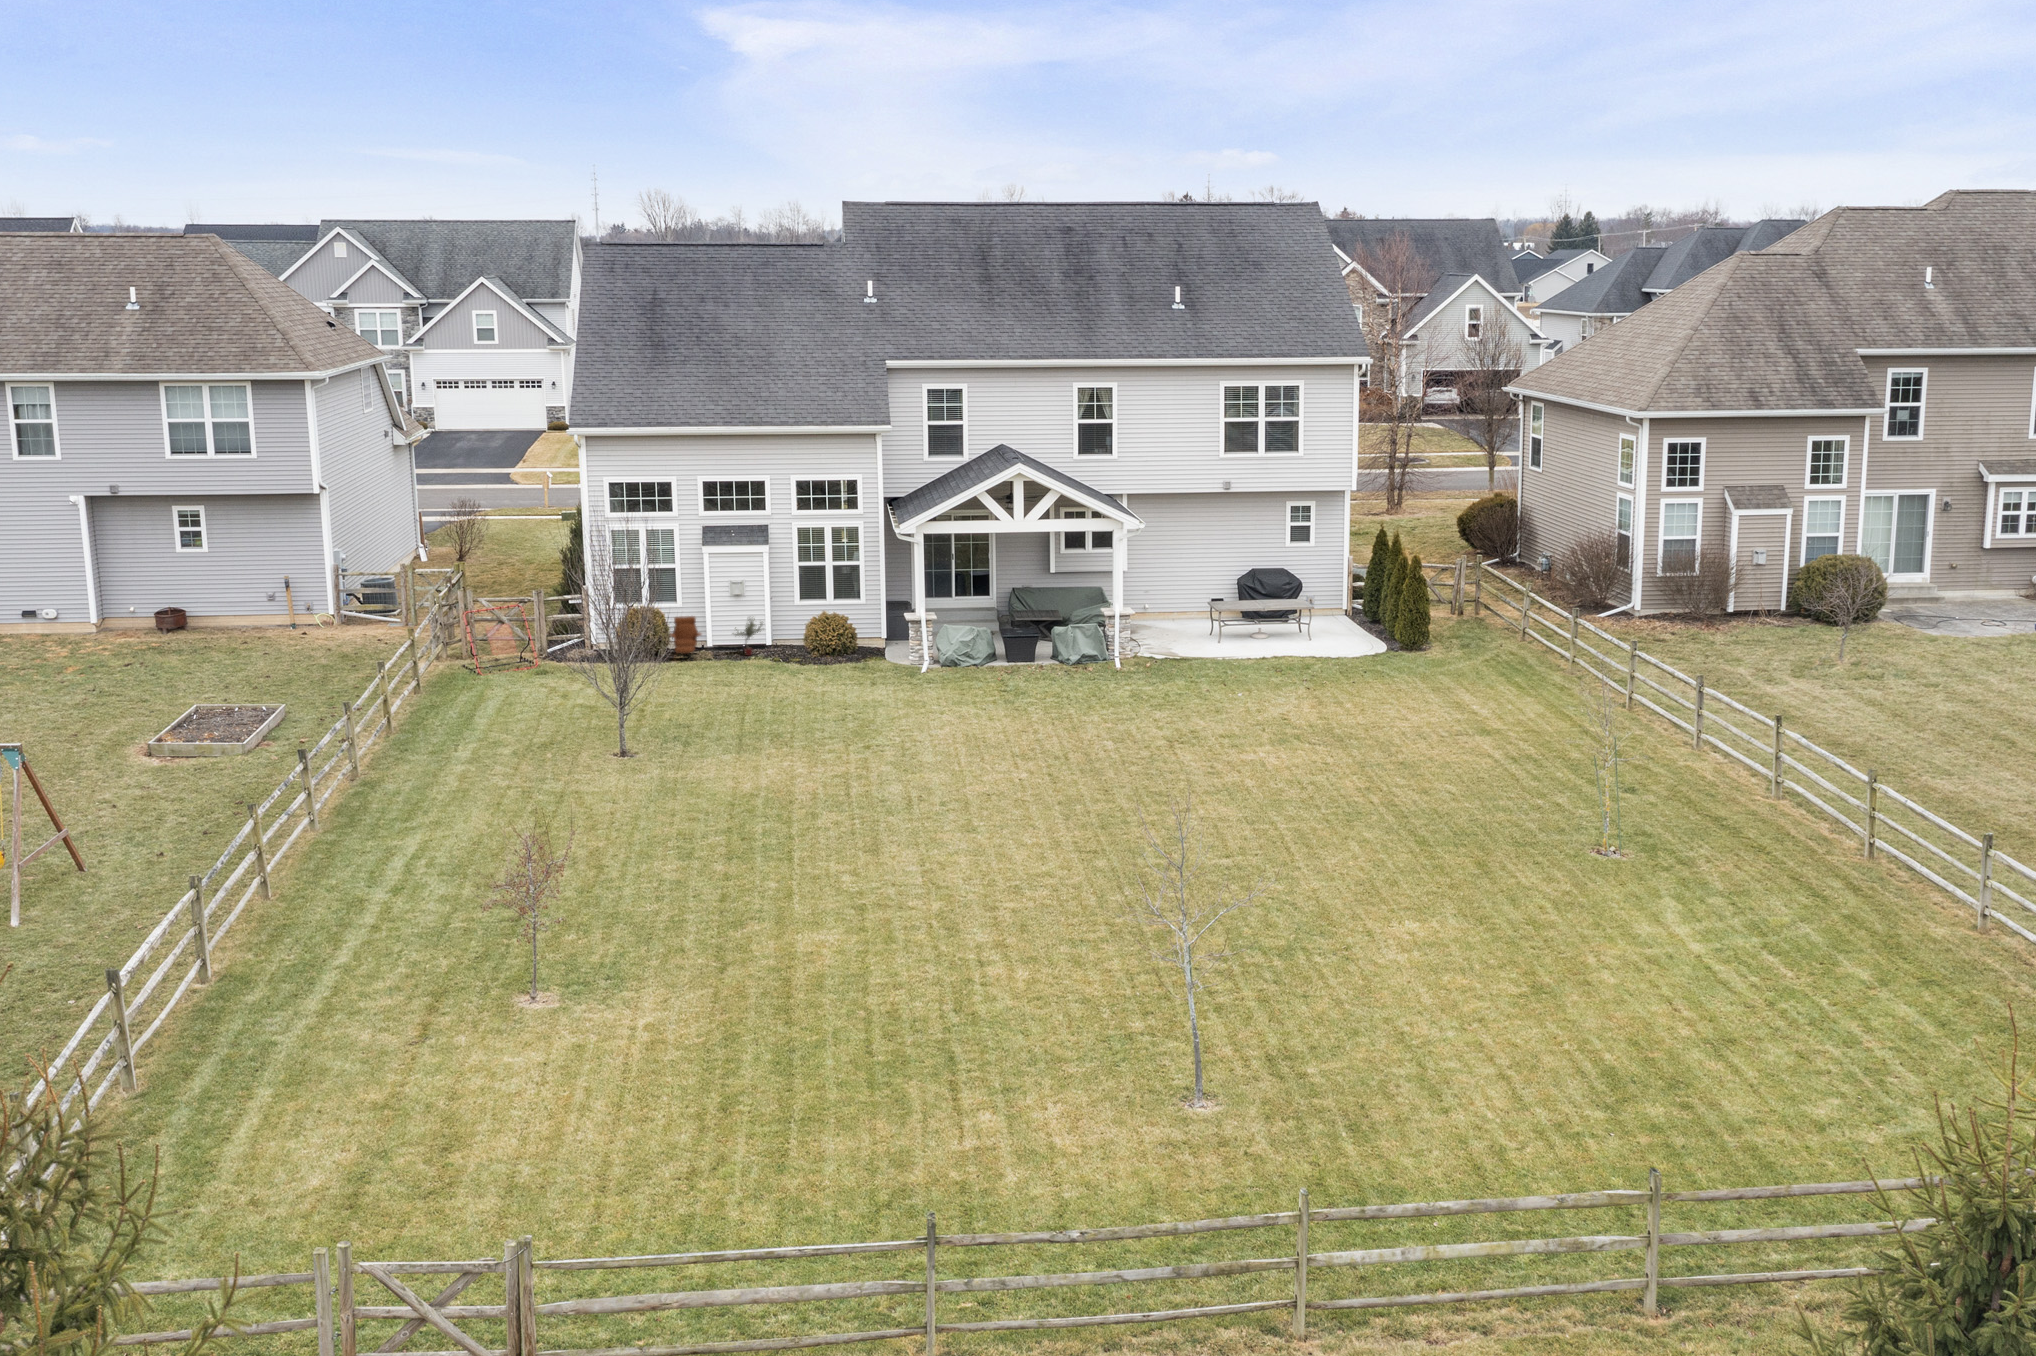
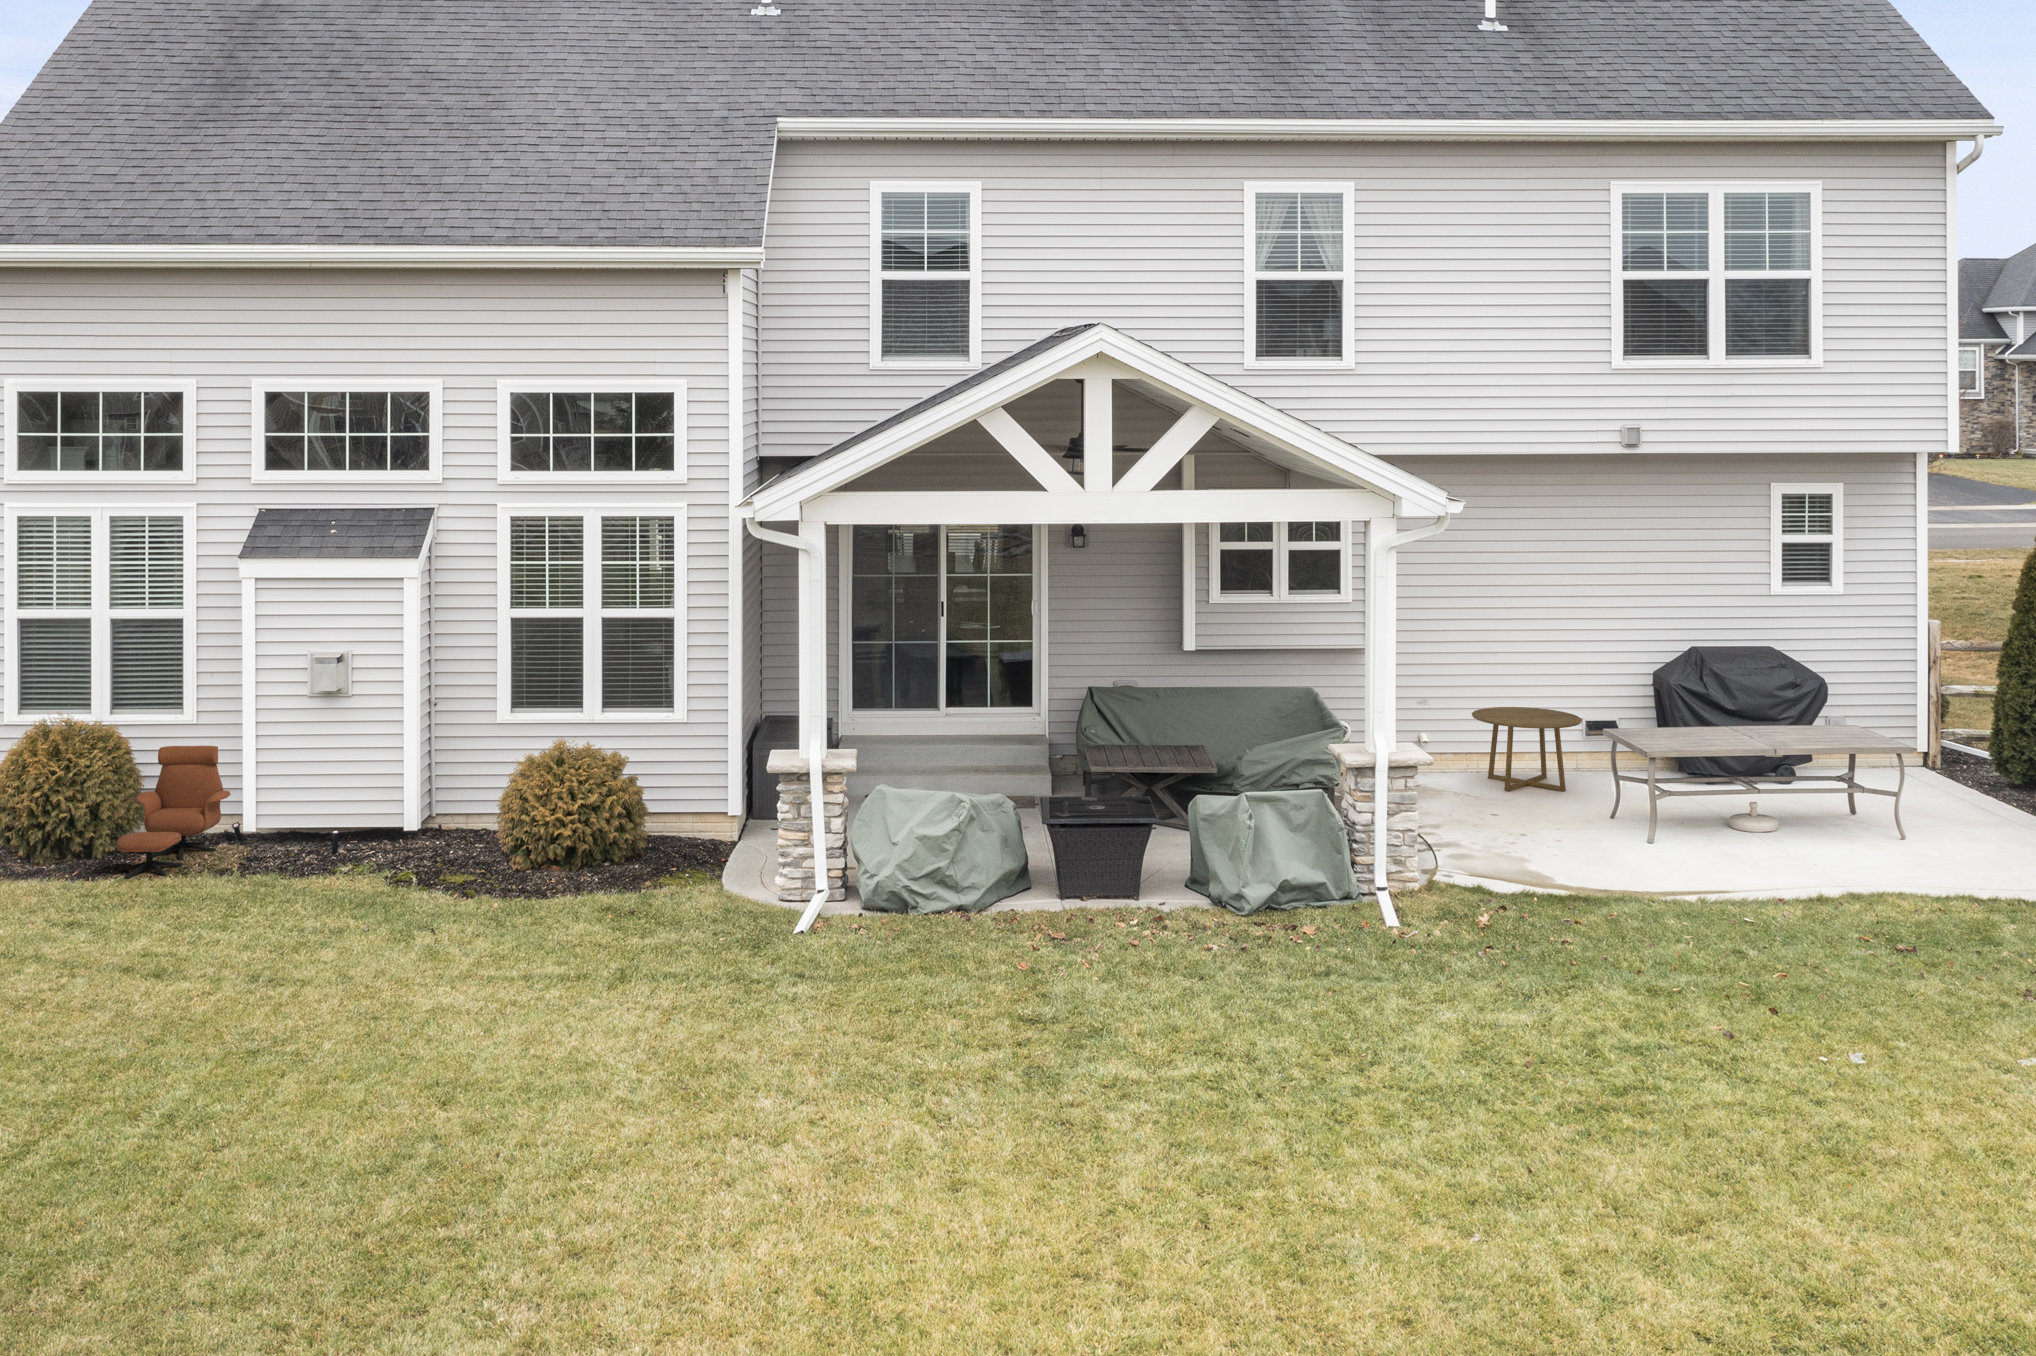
round table: none [1163,594,1205,626] -> present [1472,707,1582,791]
potted tree: present [733,619,762,656] -> none [296,746,386,861]

